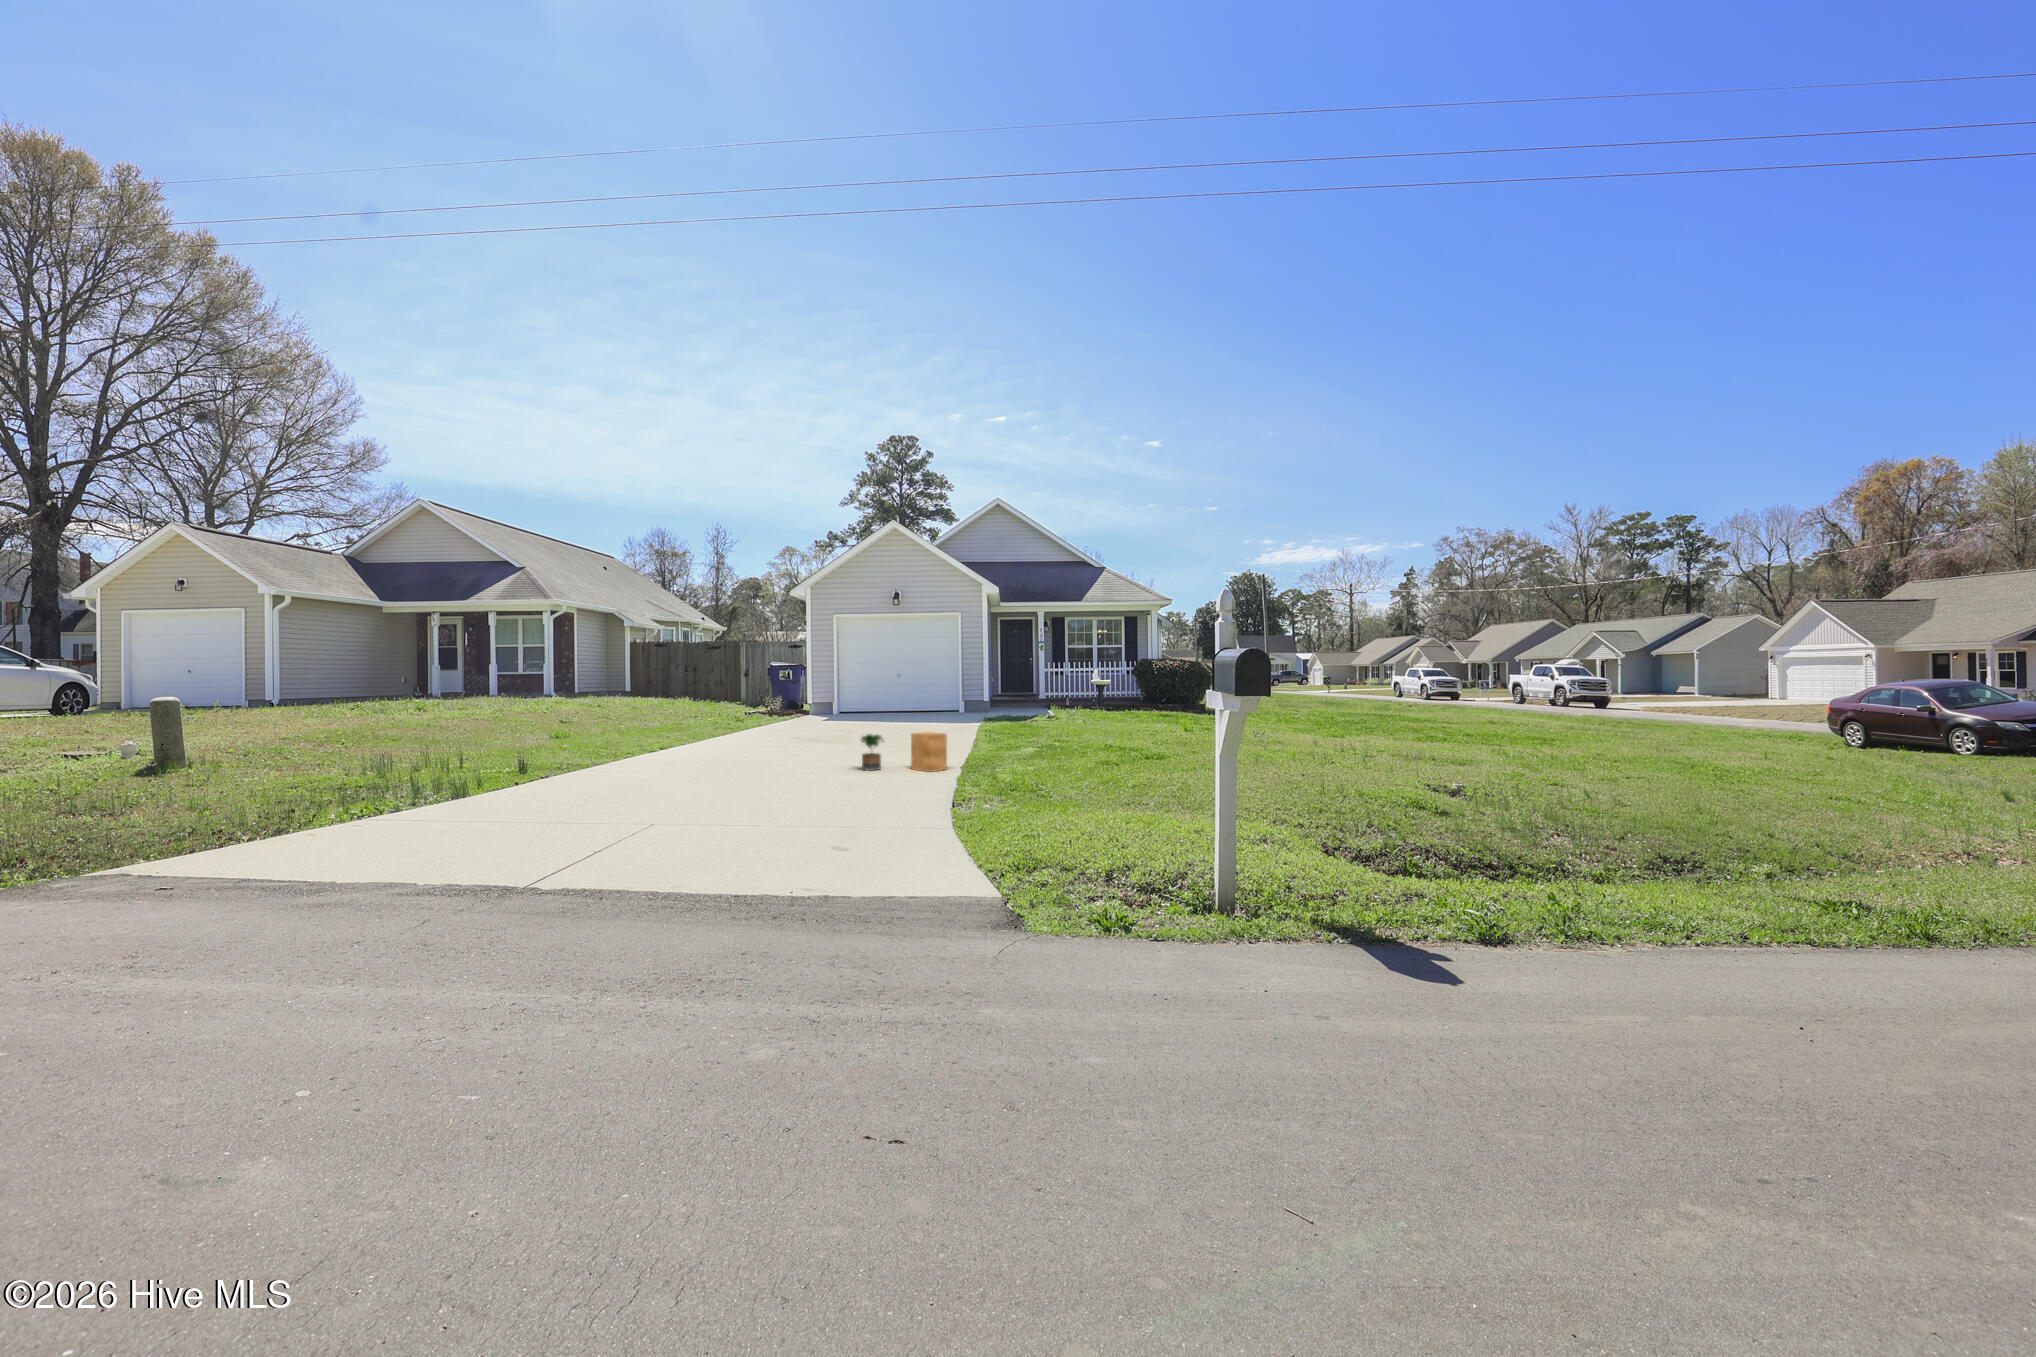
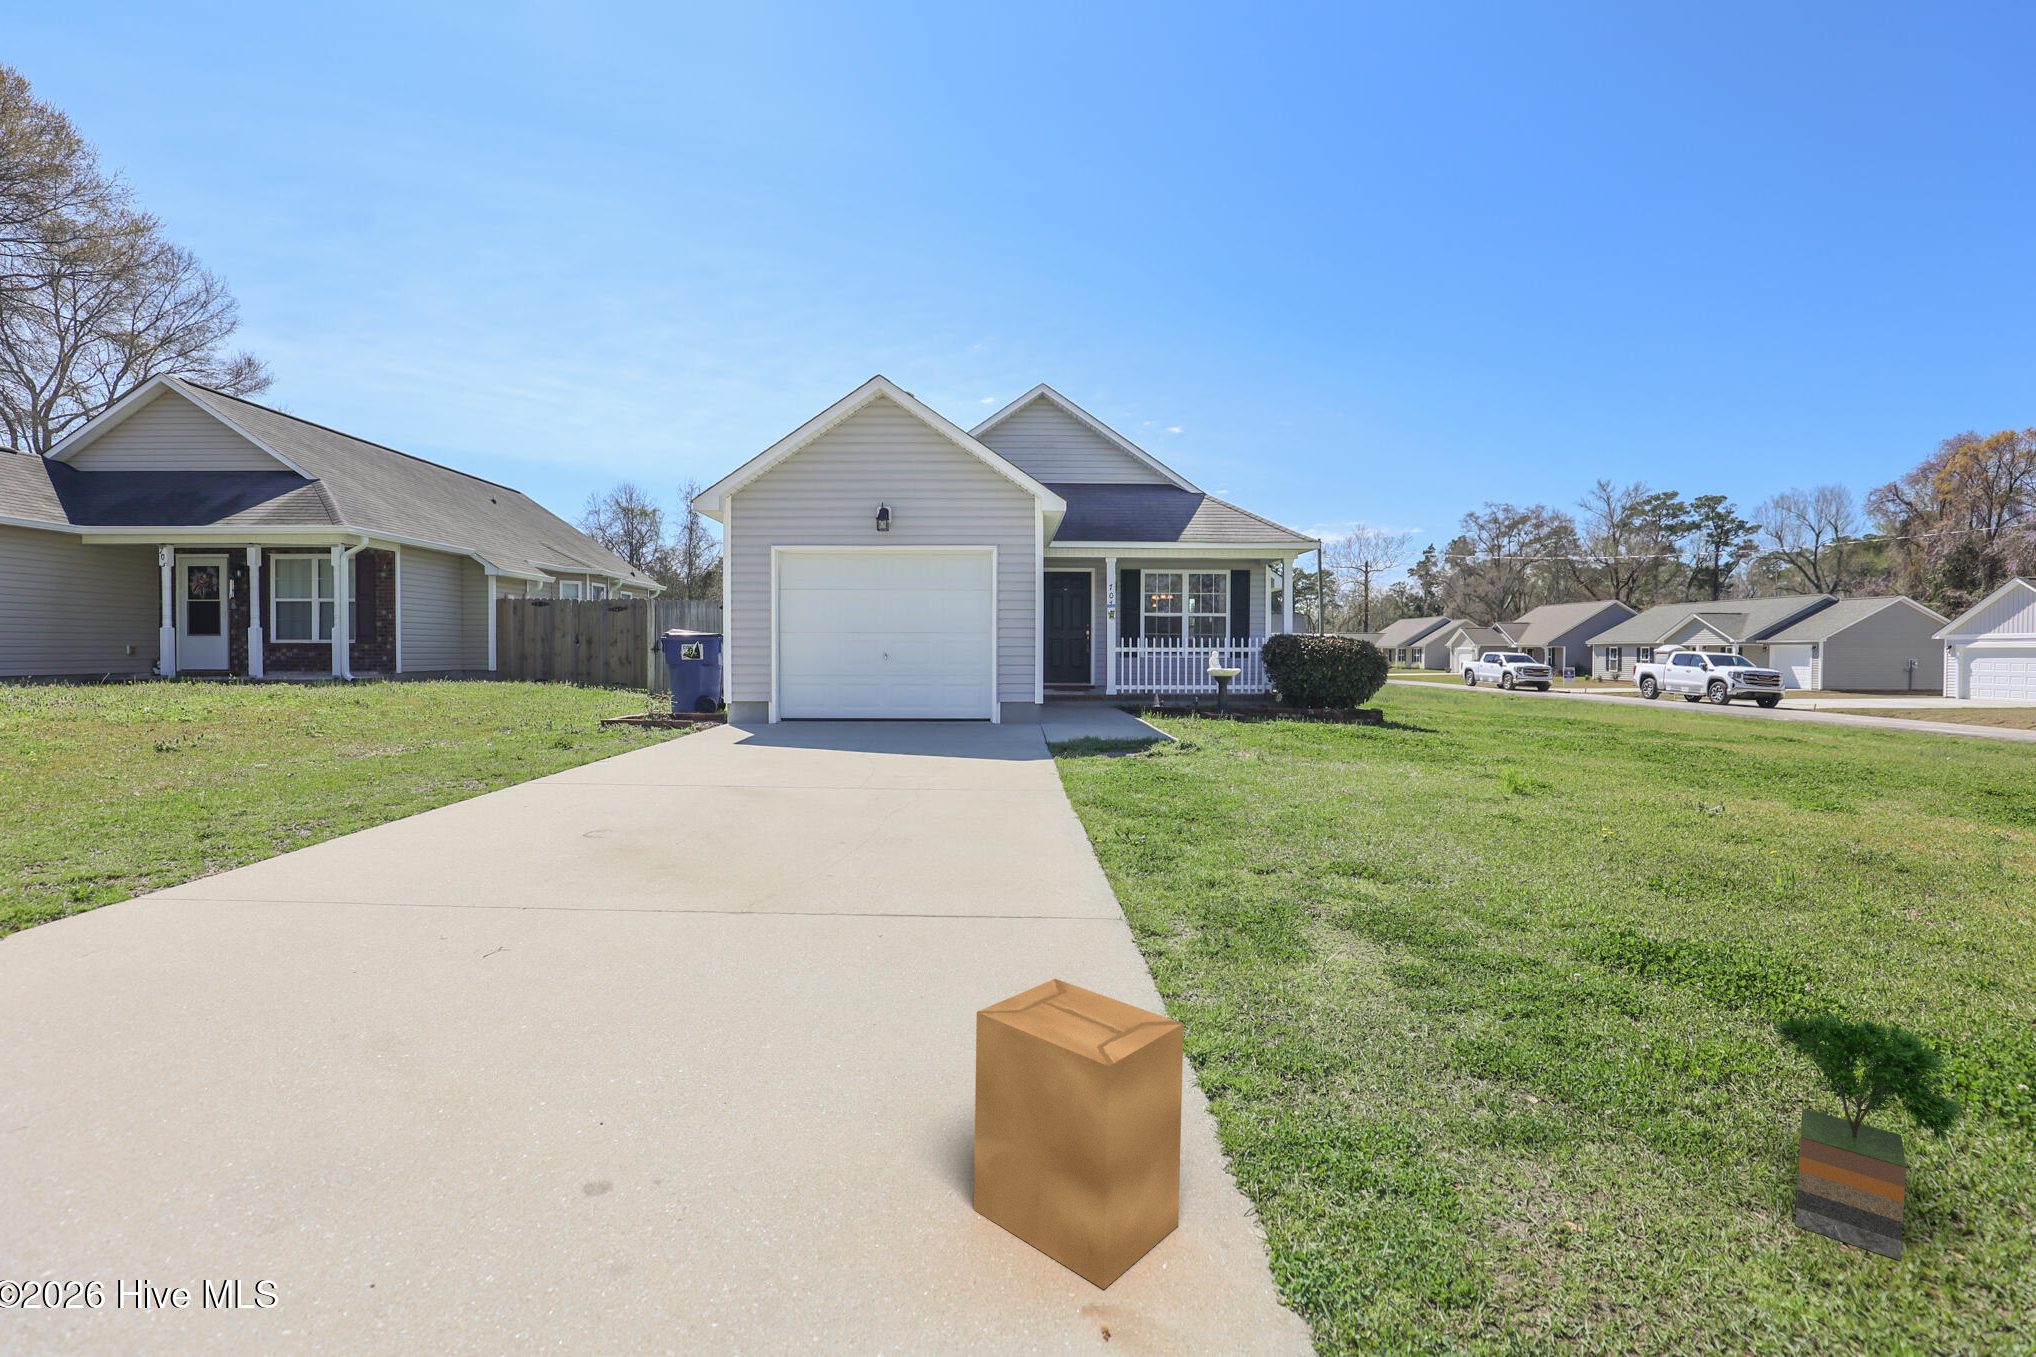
potted tree: present [861,734,884,771] -> present [1773,1012,1965,1260]

